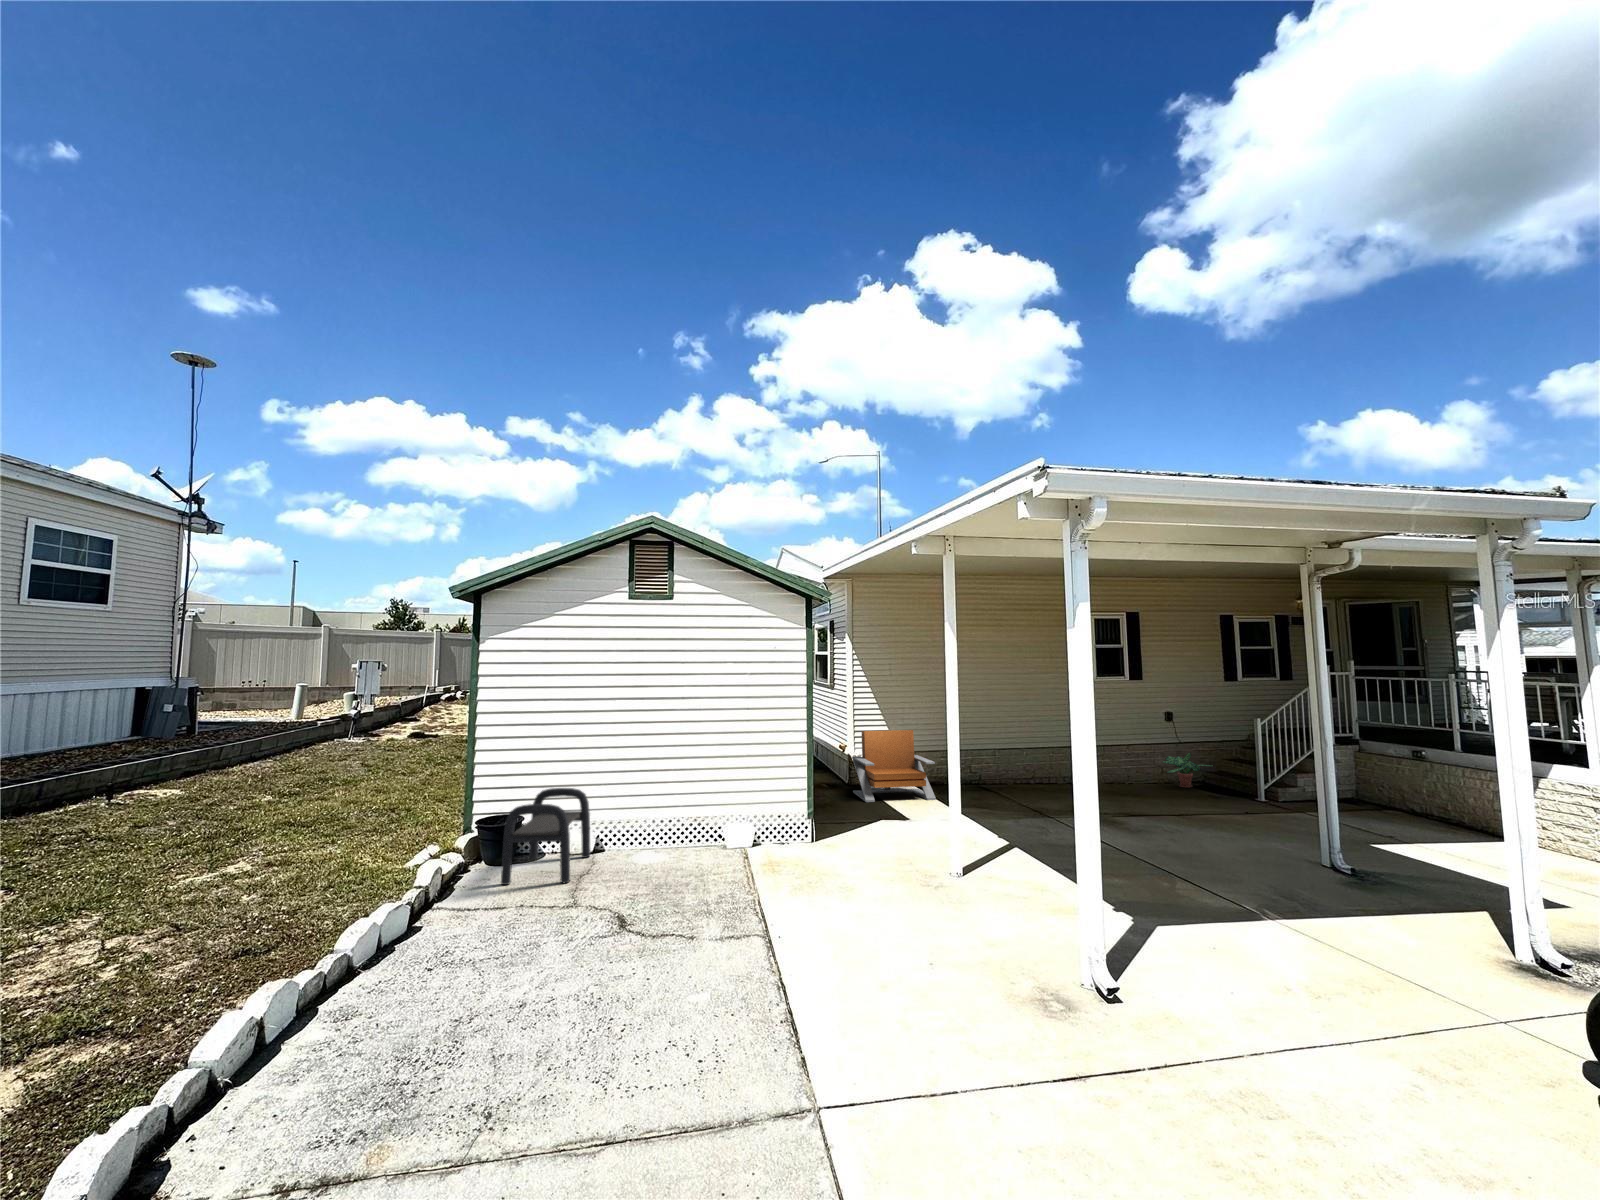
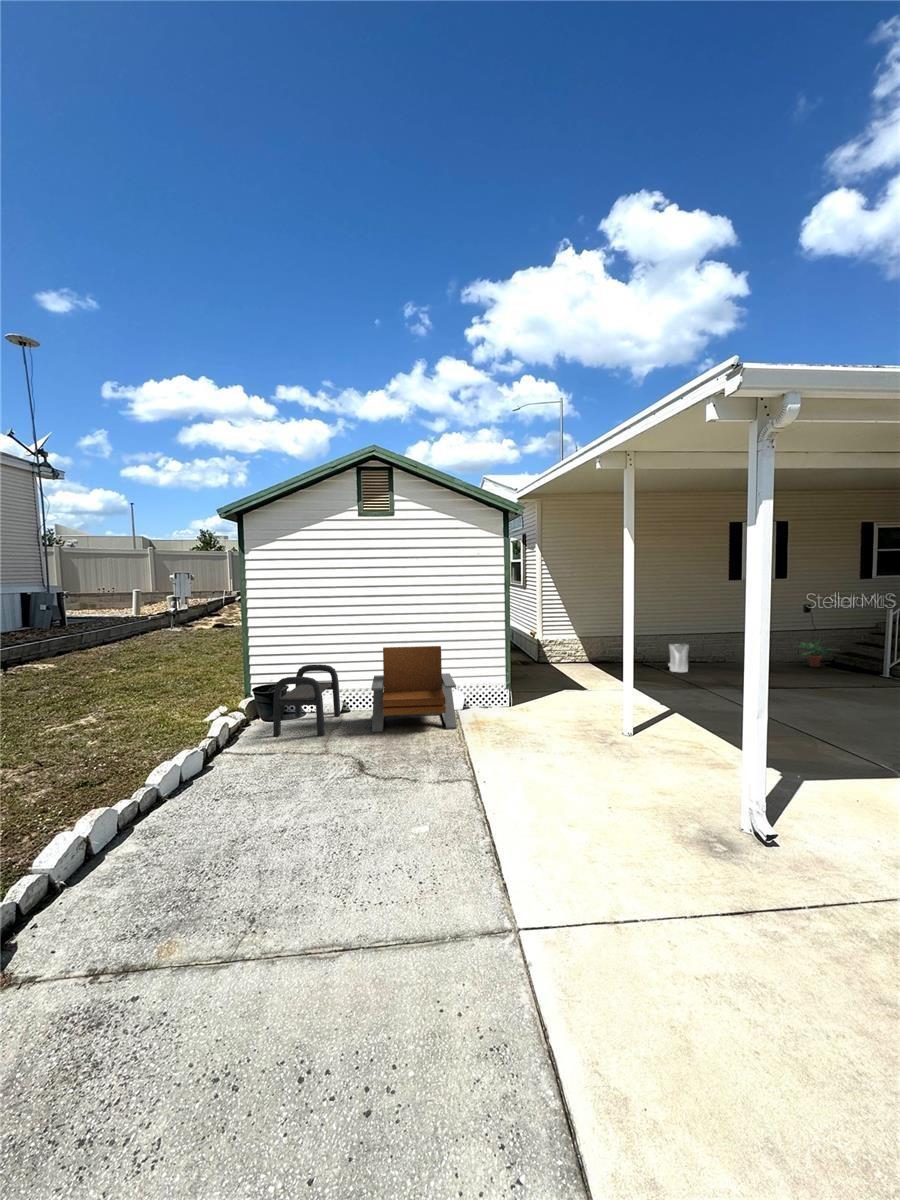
lounge chair: present [852,730,936,802] -> present [371,646,457,732]
trash can: none [1010,759,1035,796] -> present [668,644,689,672]

